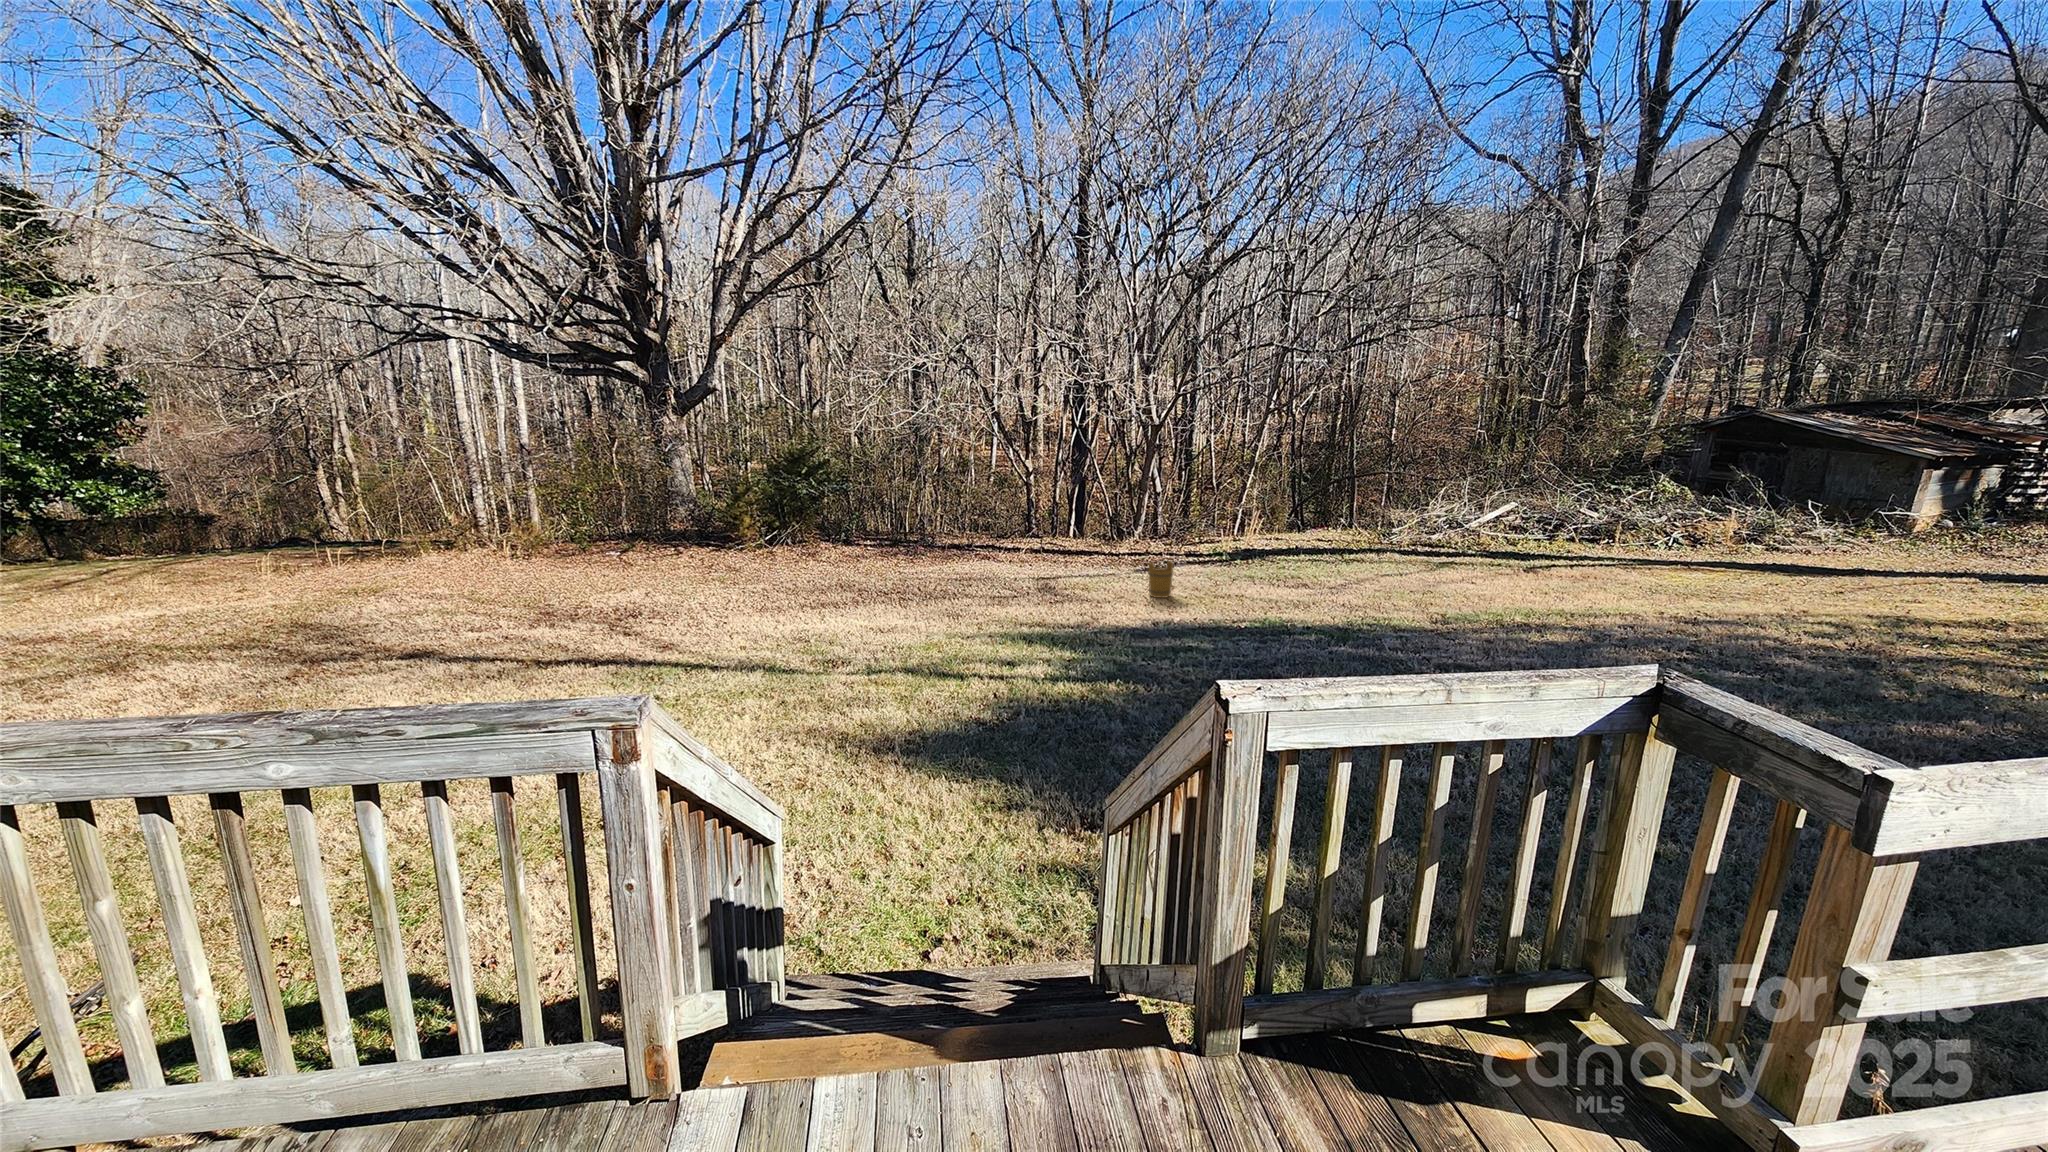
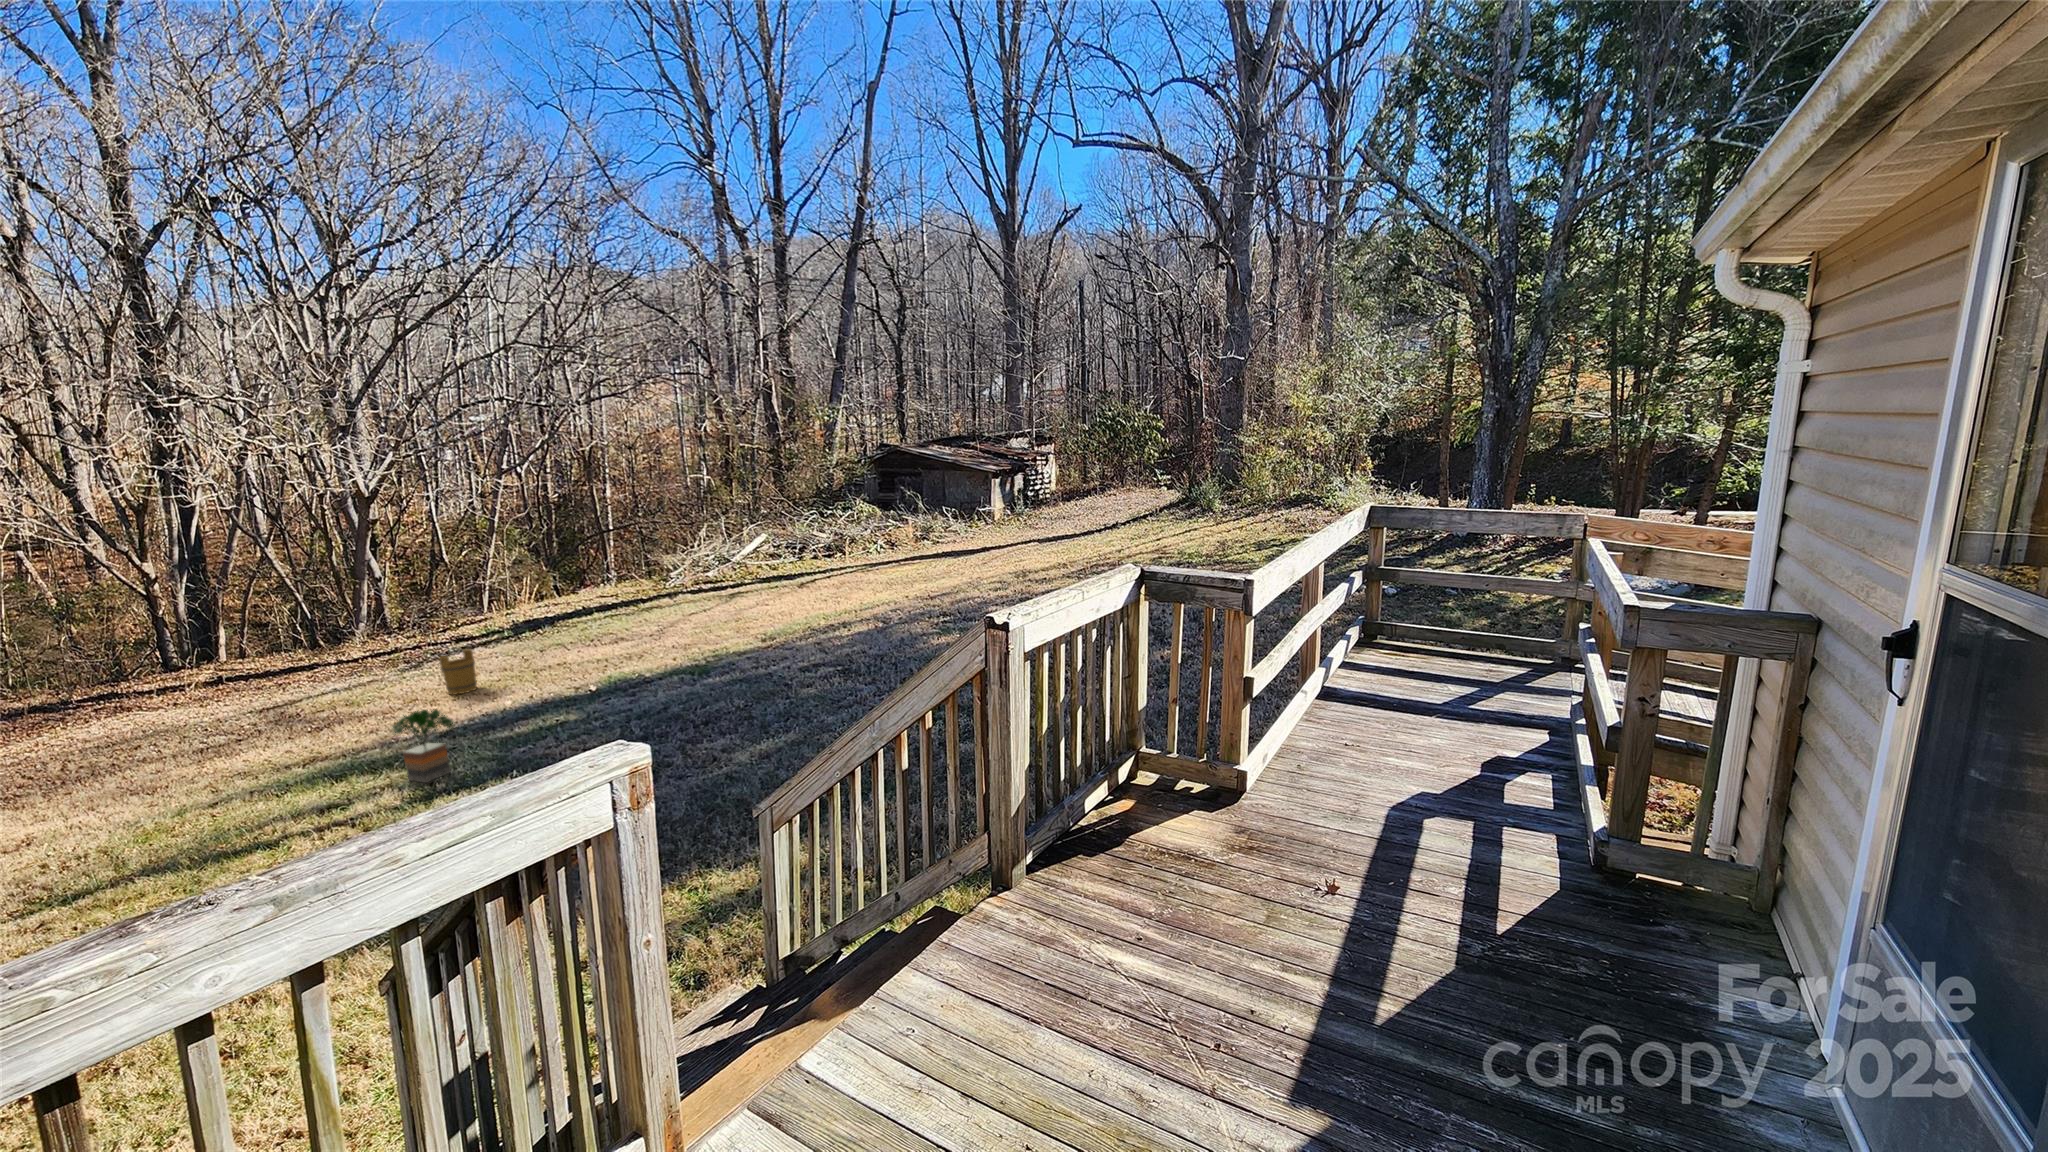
potted tree: none [1080,598,1121,657] -> present [392,709,455,783]

